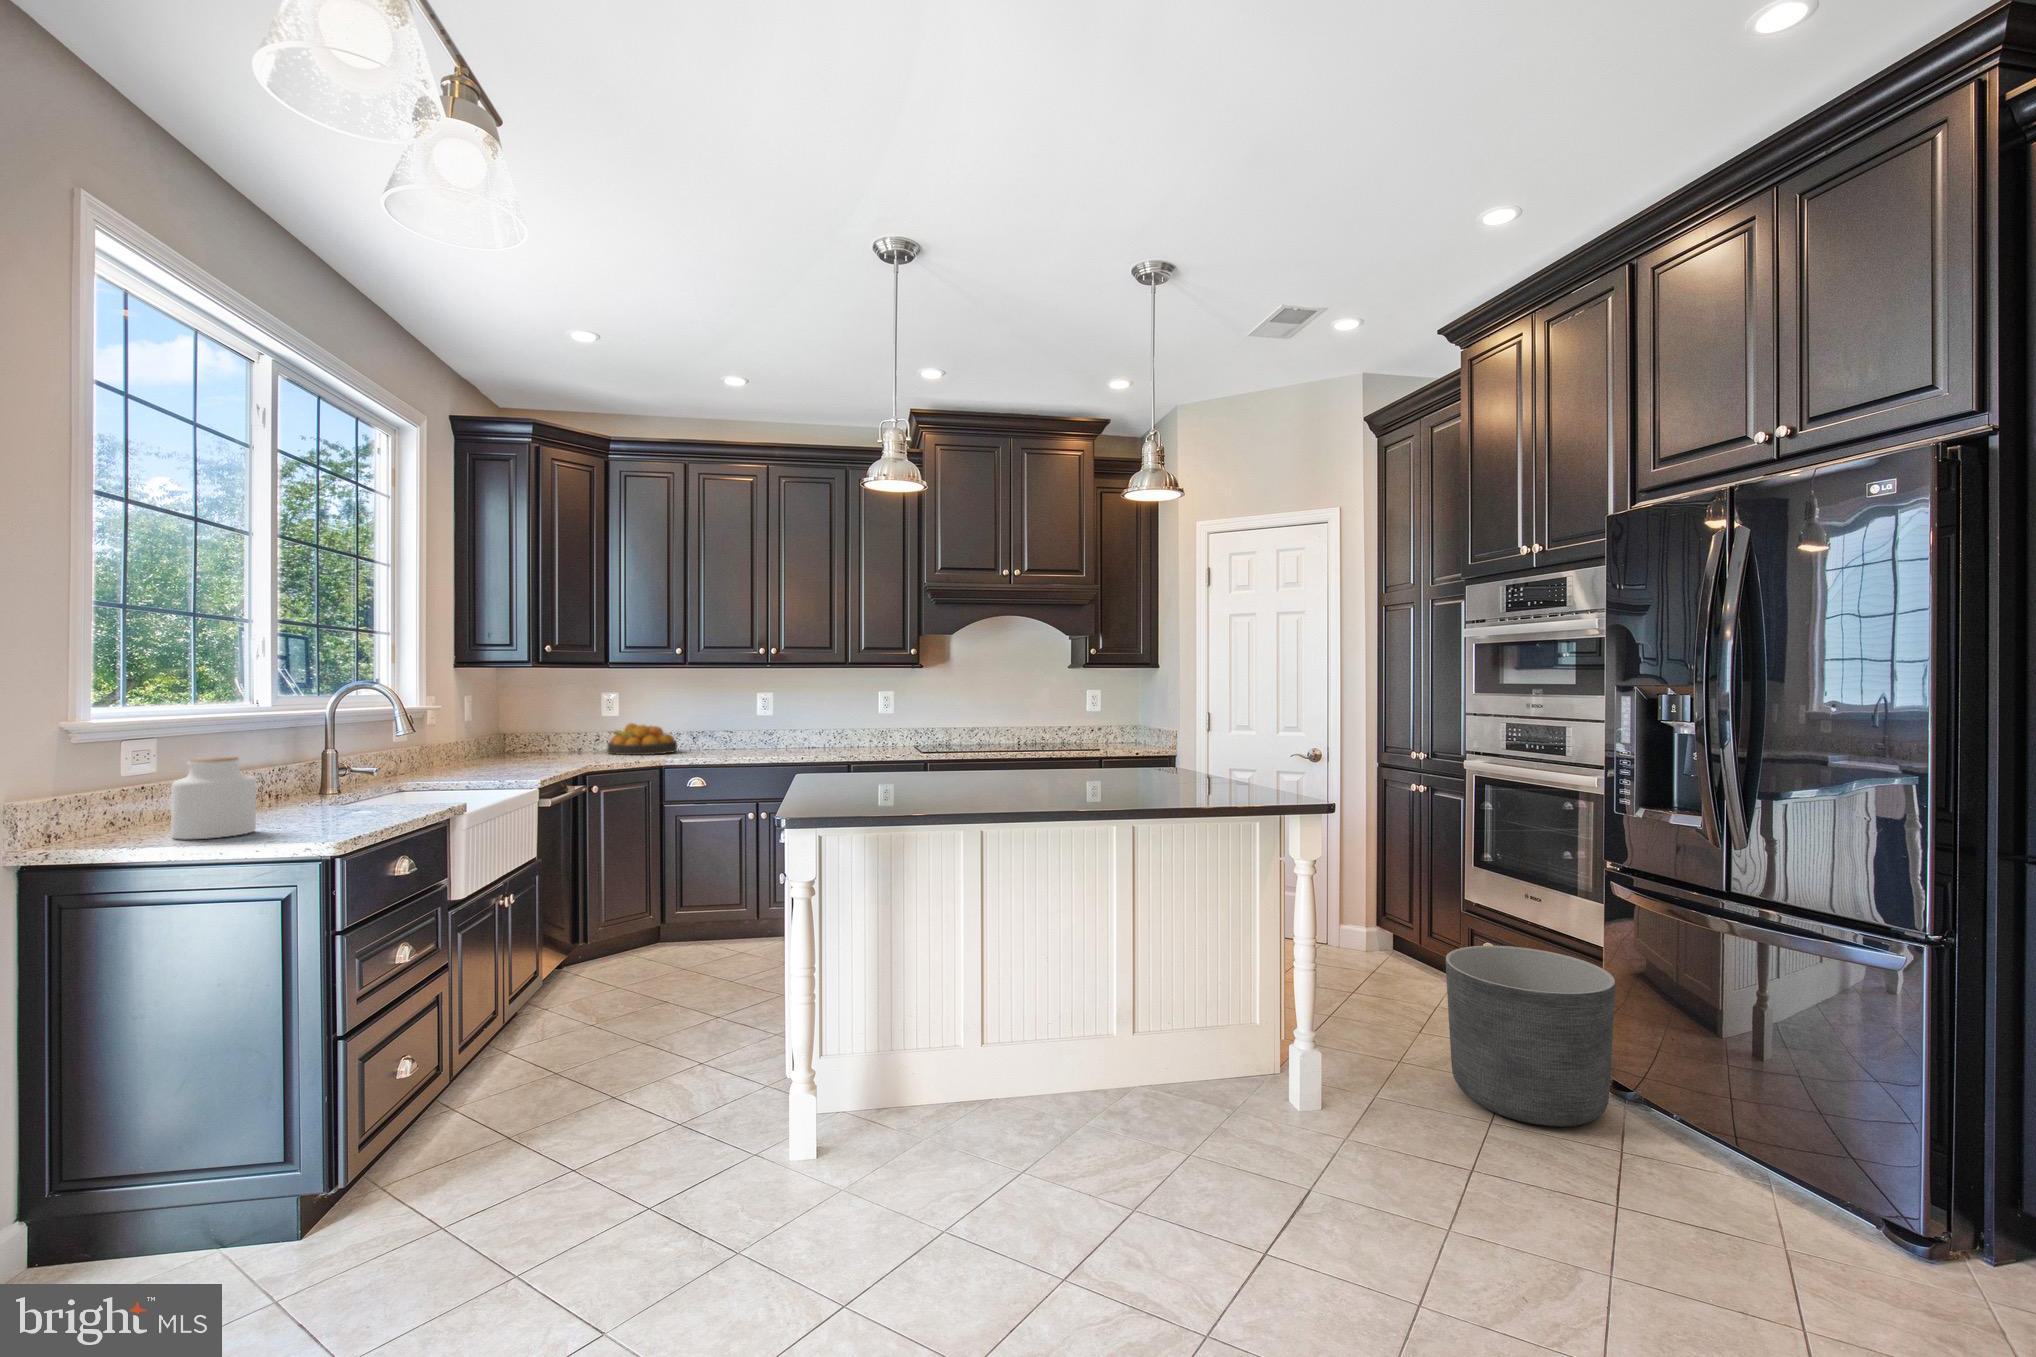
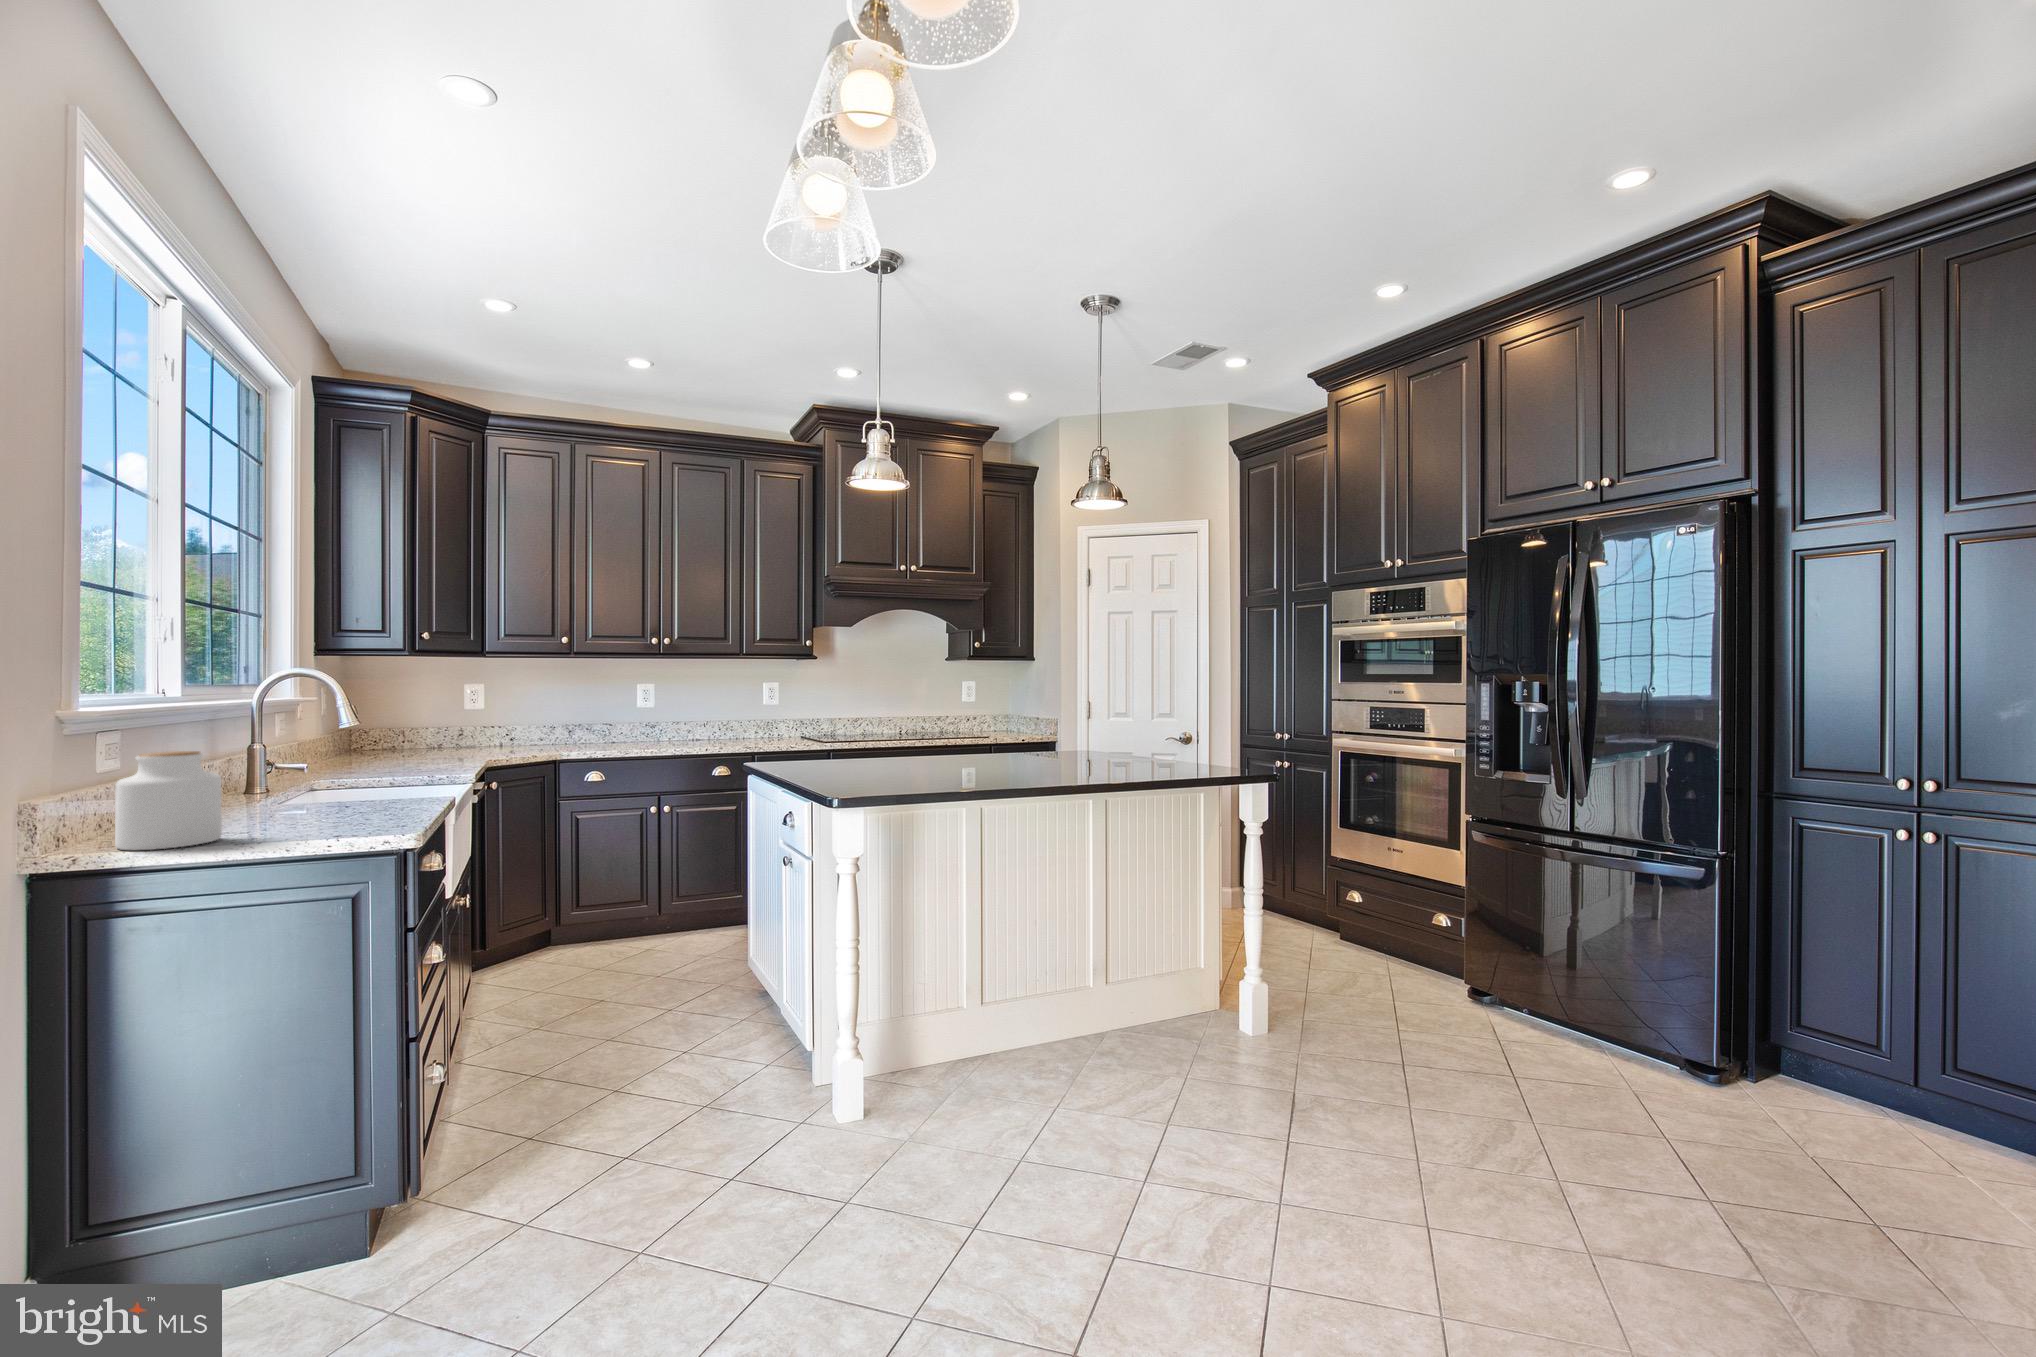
fruit bowl: present [607,723,677,755] -> none [467,718,550,752]
planter: present [1446,946,1615,1127] -> none [1352,887,1483,1025]

